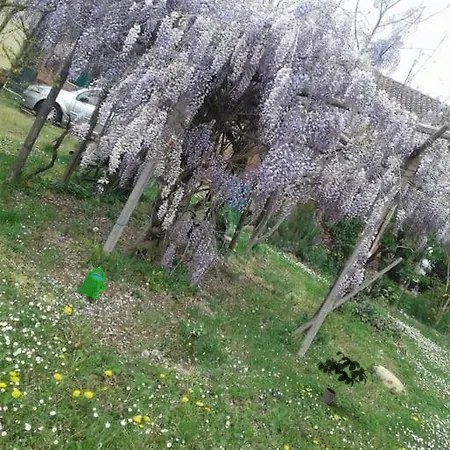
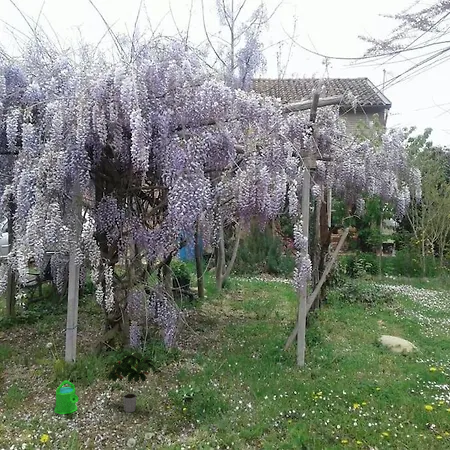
potted plant: present [317,351,367,404] -> present [106,351,155,412]

